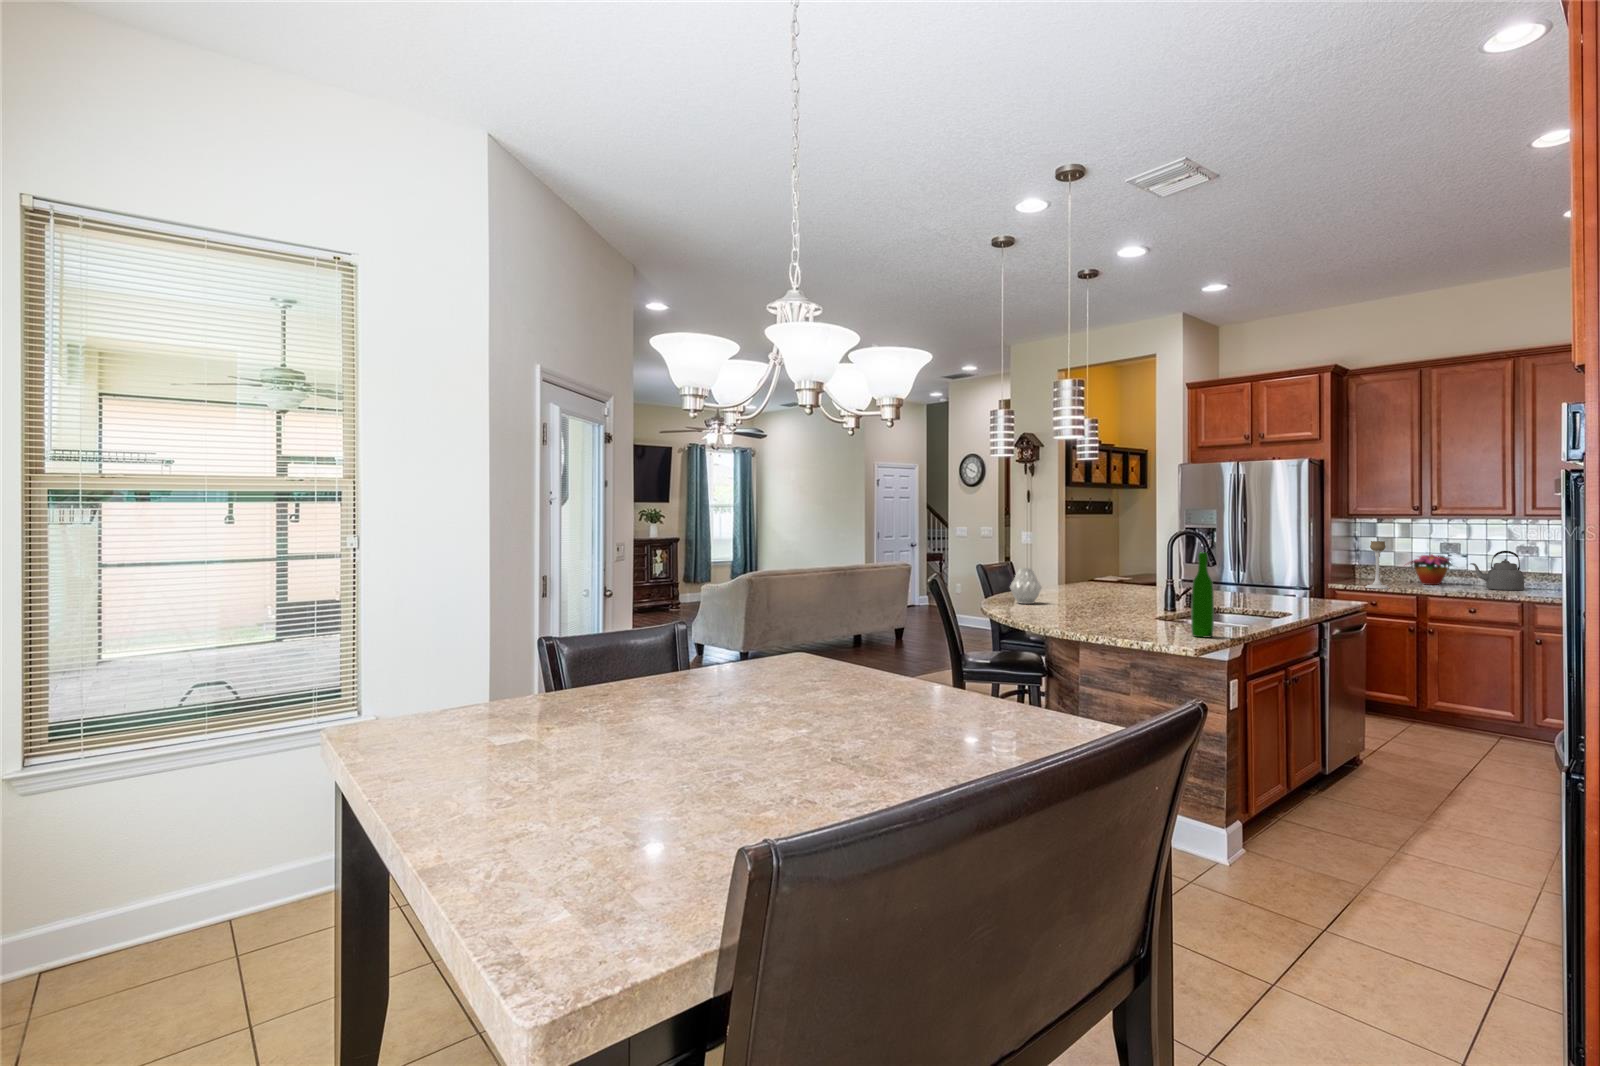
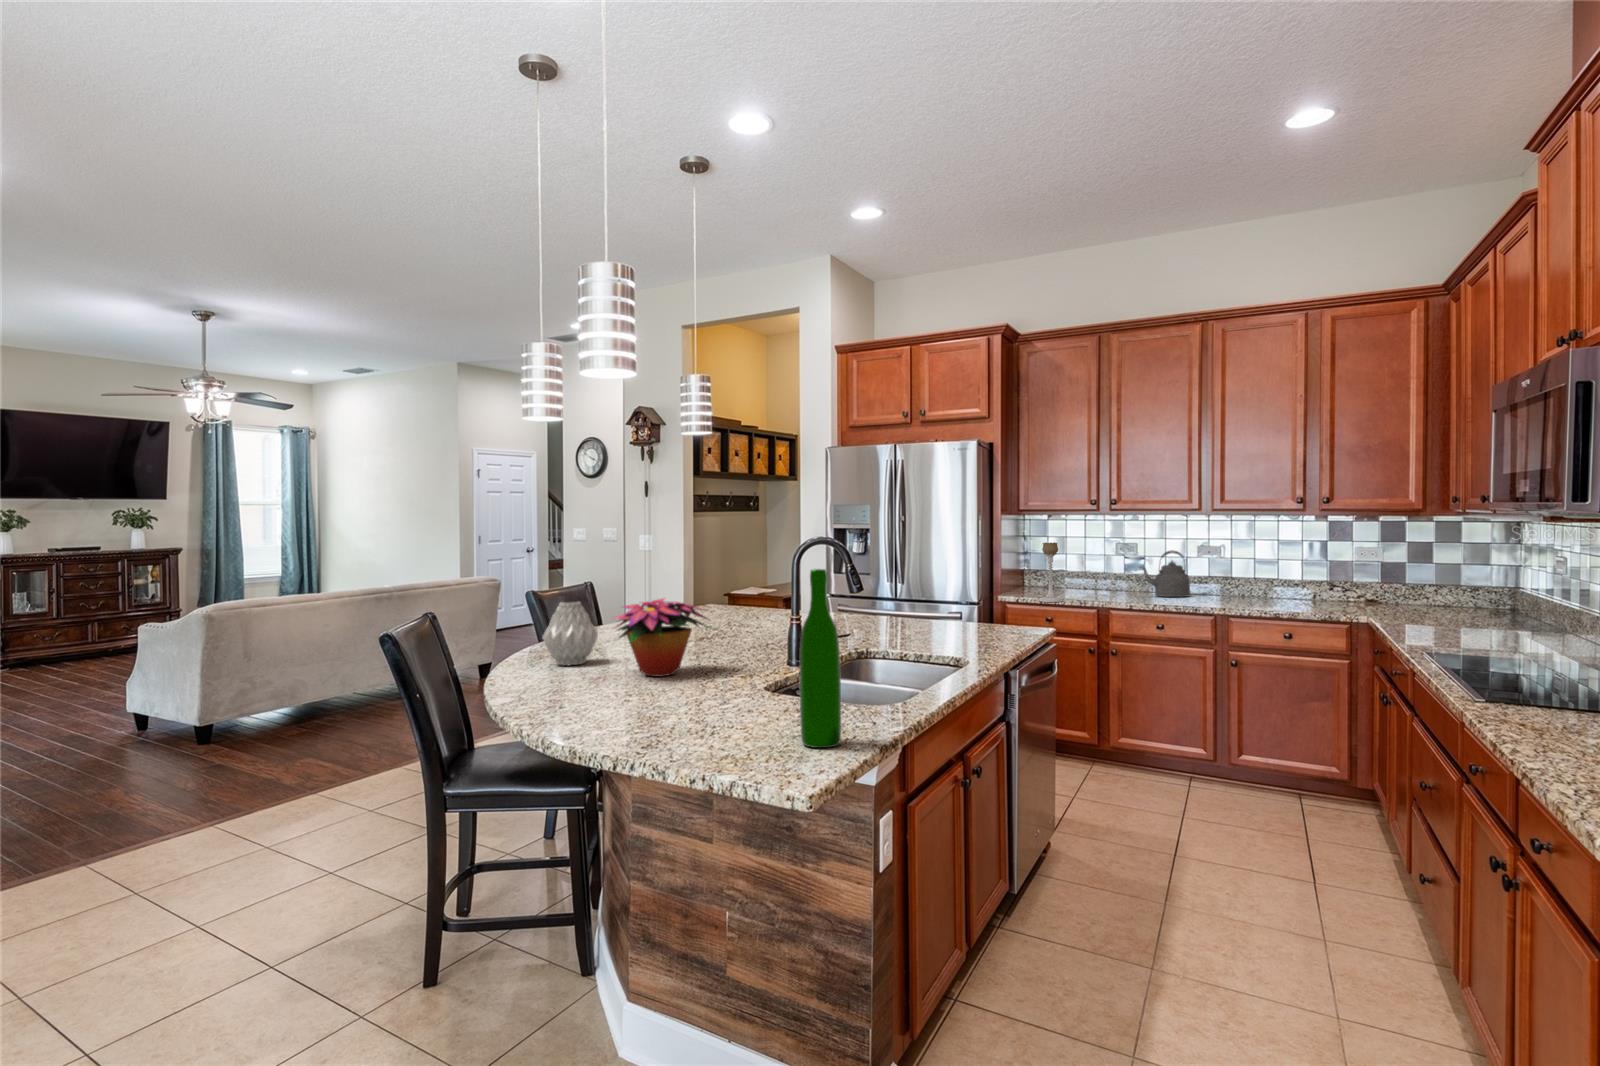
flower arrangement: present [1405,554,1452,585] -> present [614,598,708,676]

